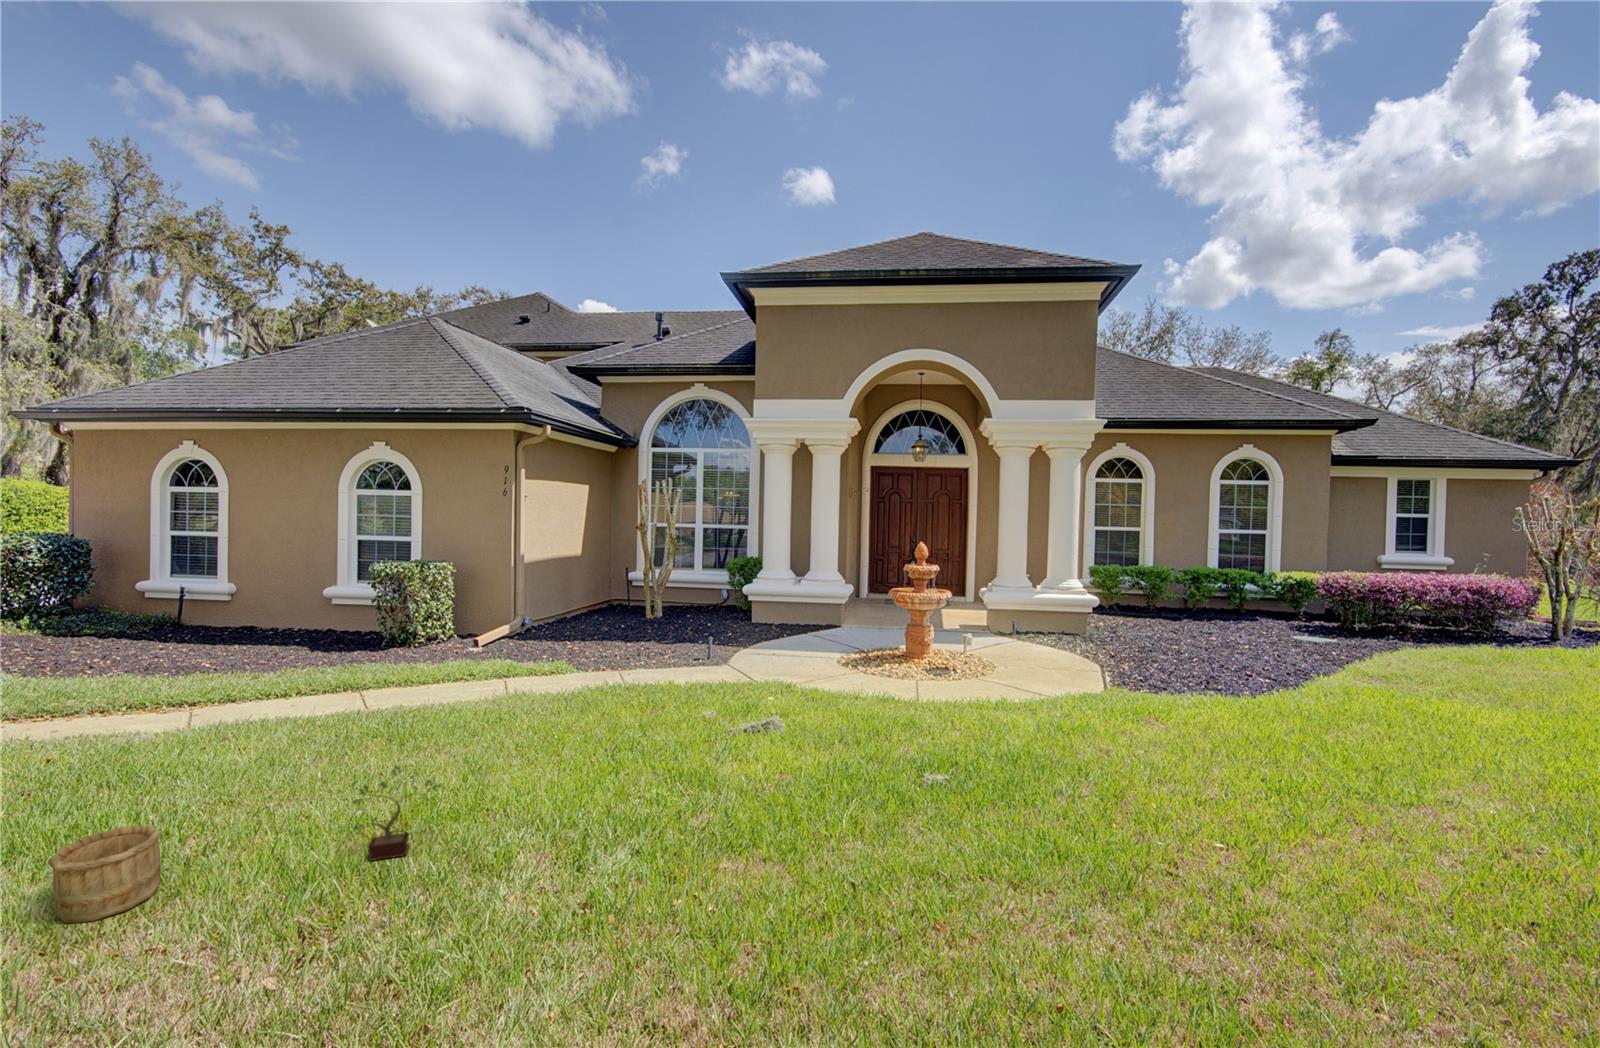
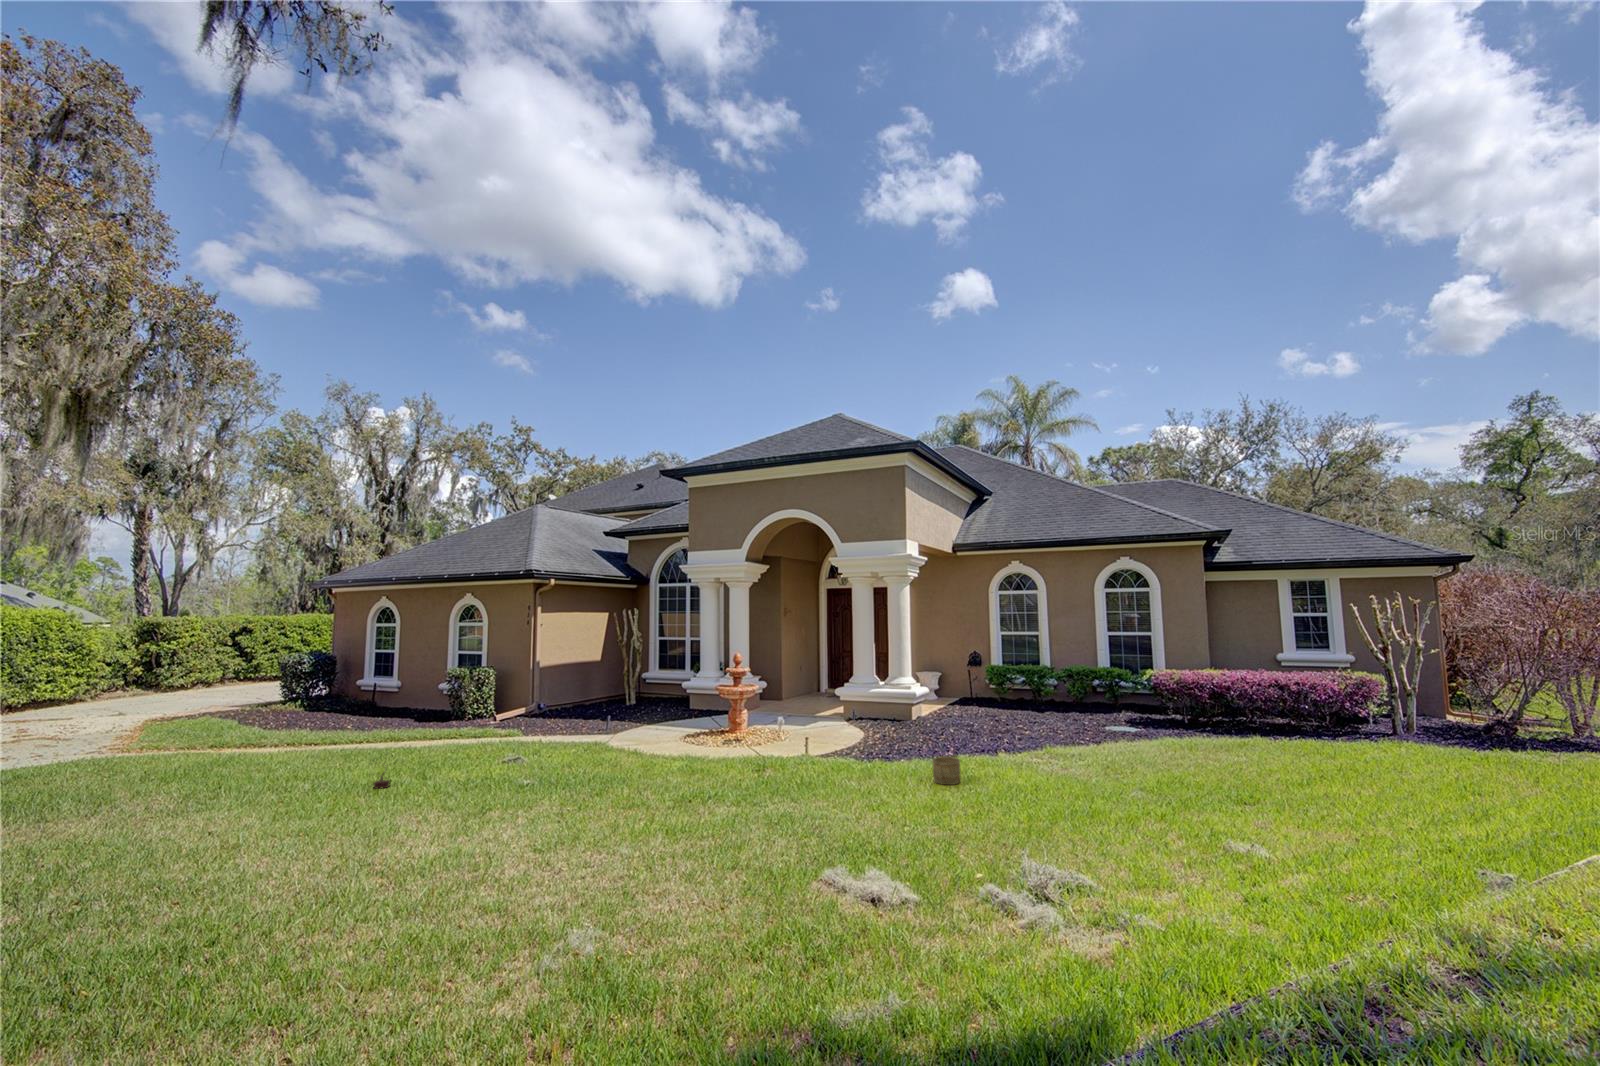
wooden bucket: present [48,826,161,923] -> present [932,756,960,785]

